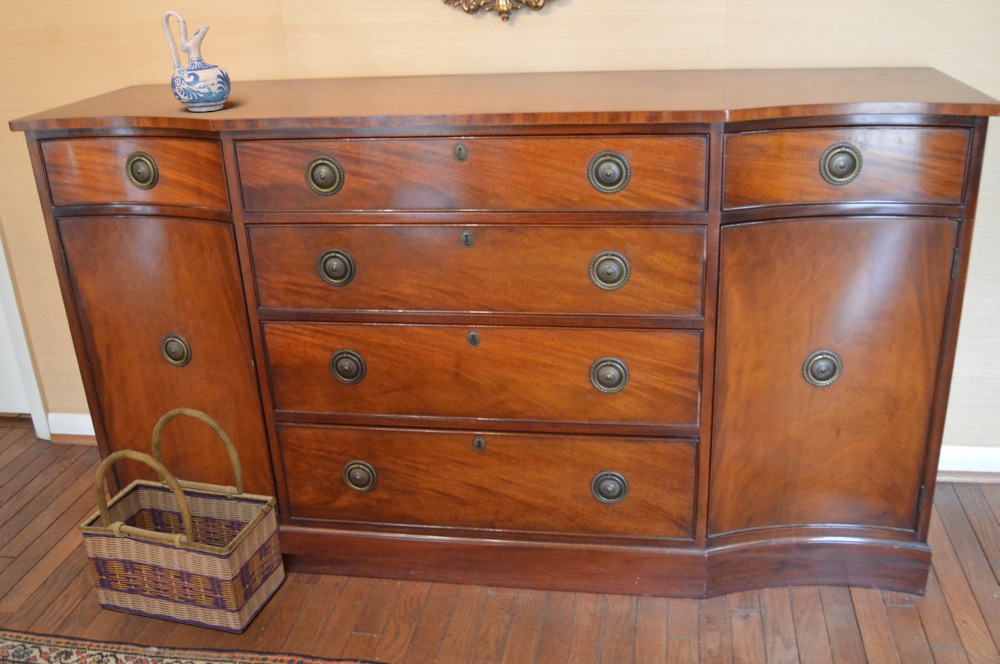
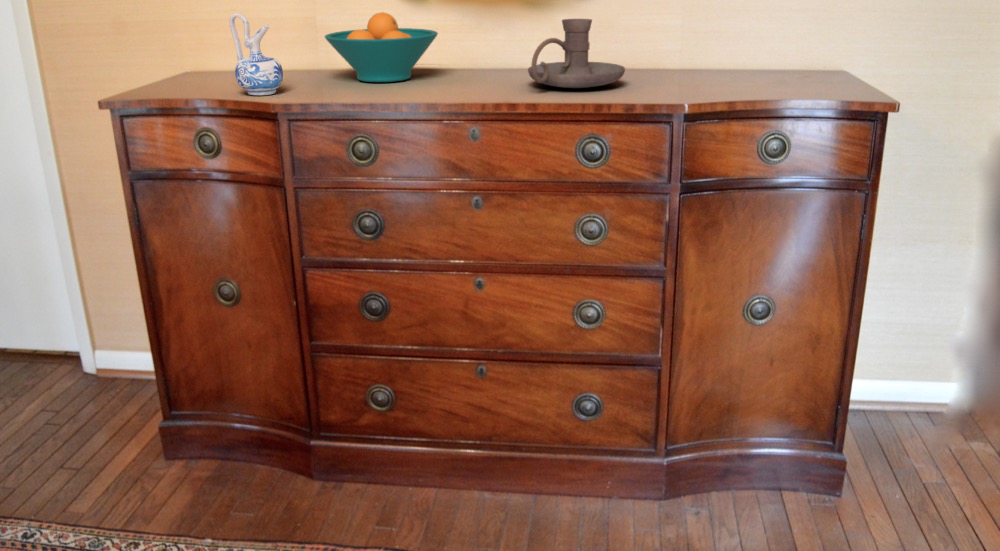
fruit bowl: none [285,8,423,94] -> present [325,12,438,82]
candle holder: none [530,8,651,94] -> present [528,19,625,88]
basket: present [77,407,285,633] -> none [144,339,315,528]

